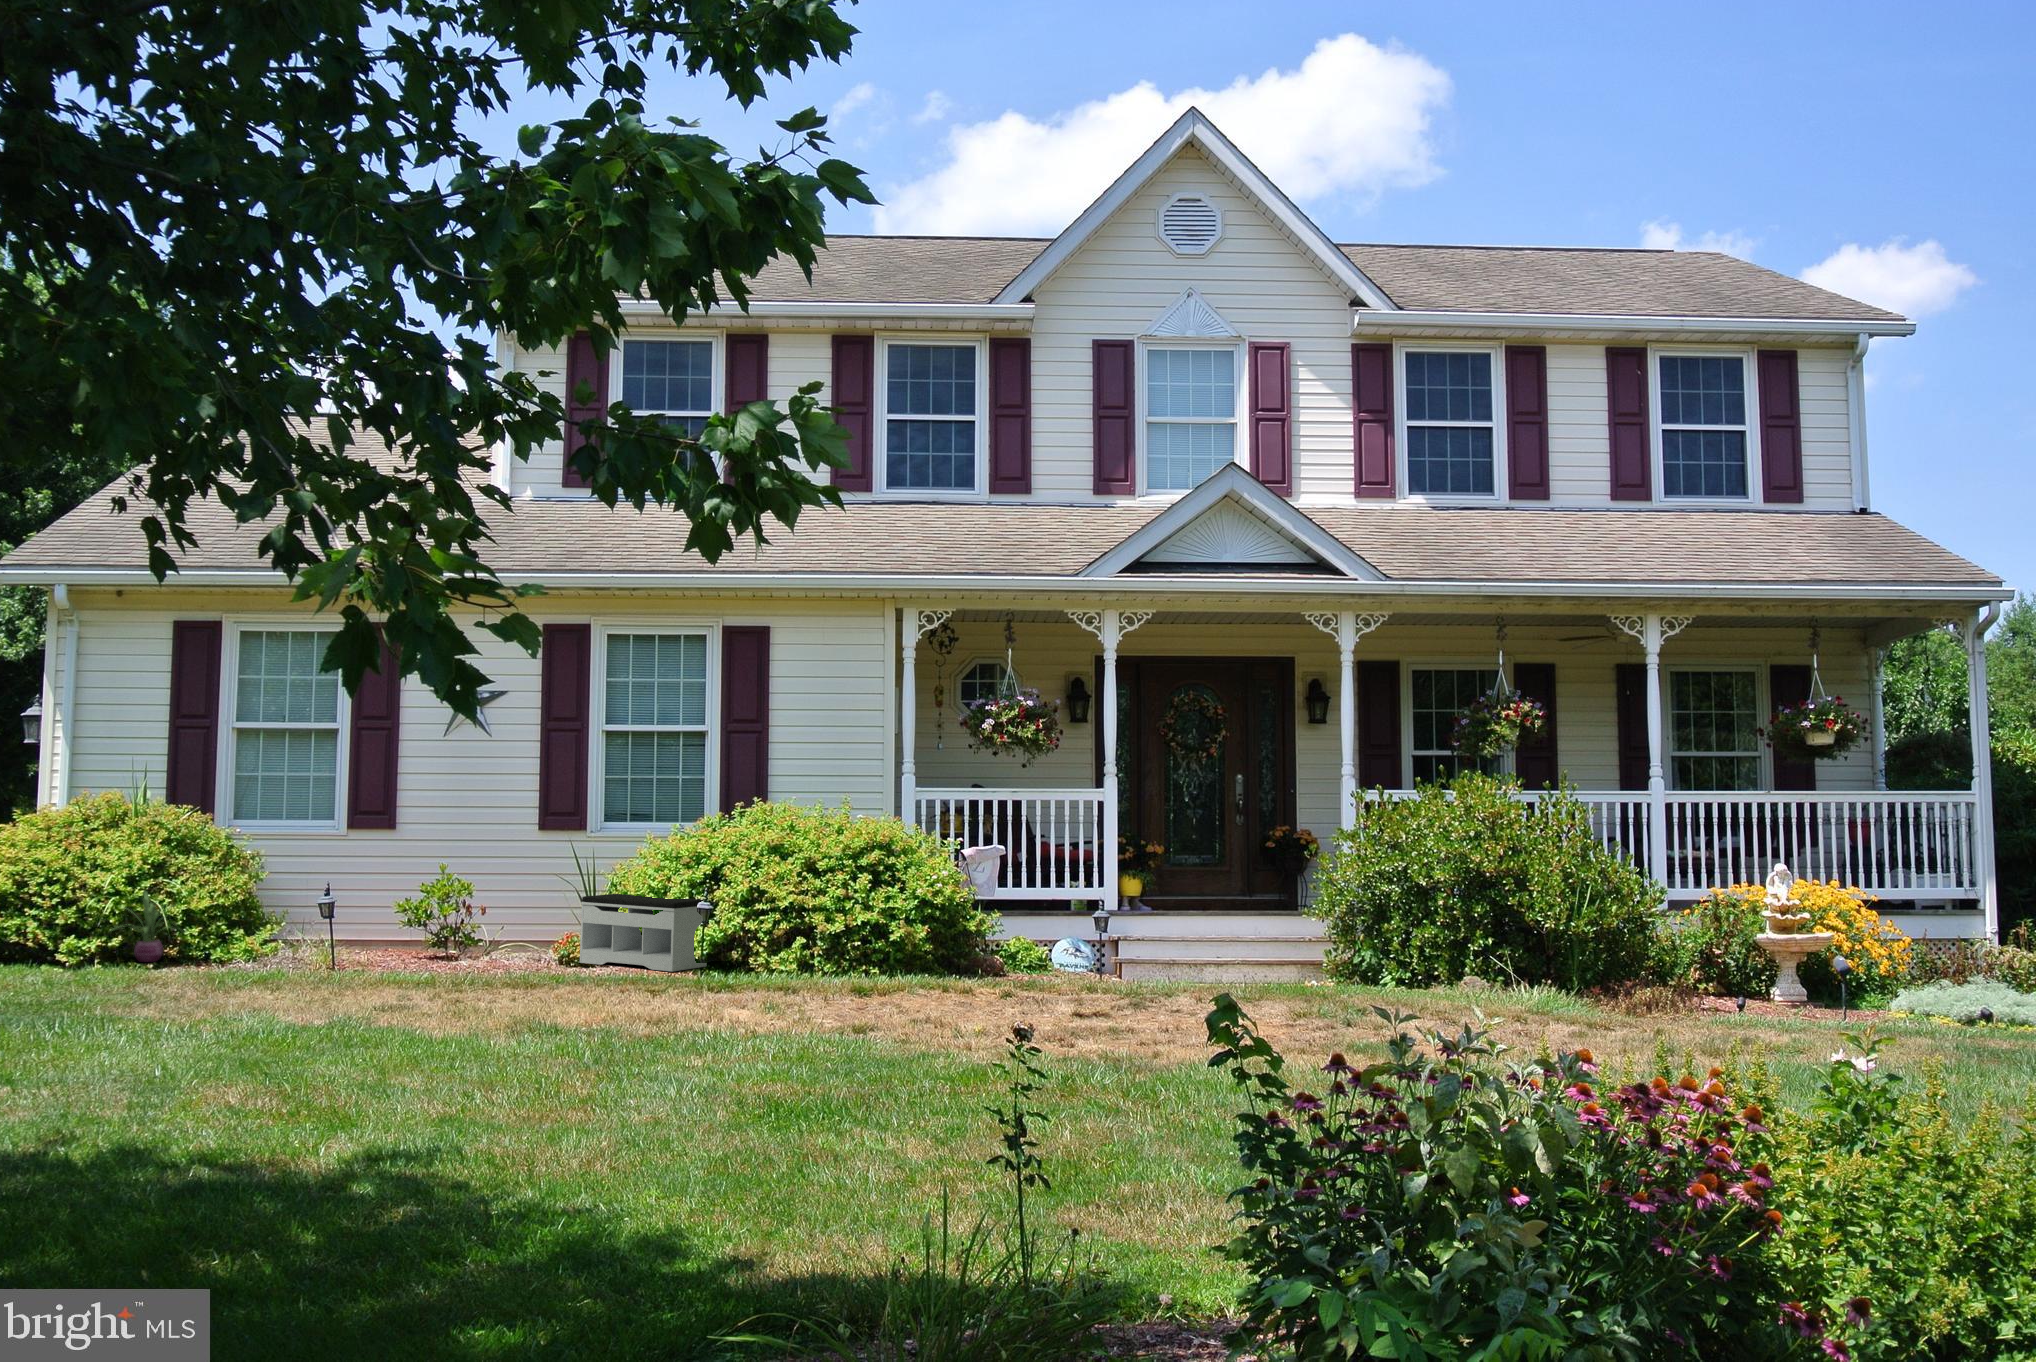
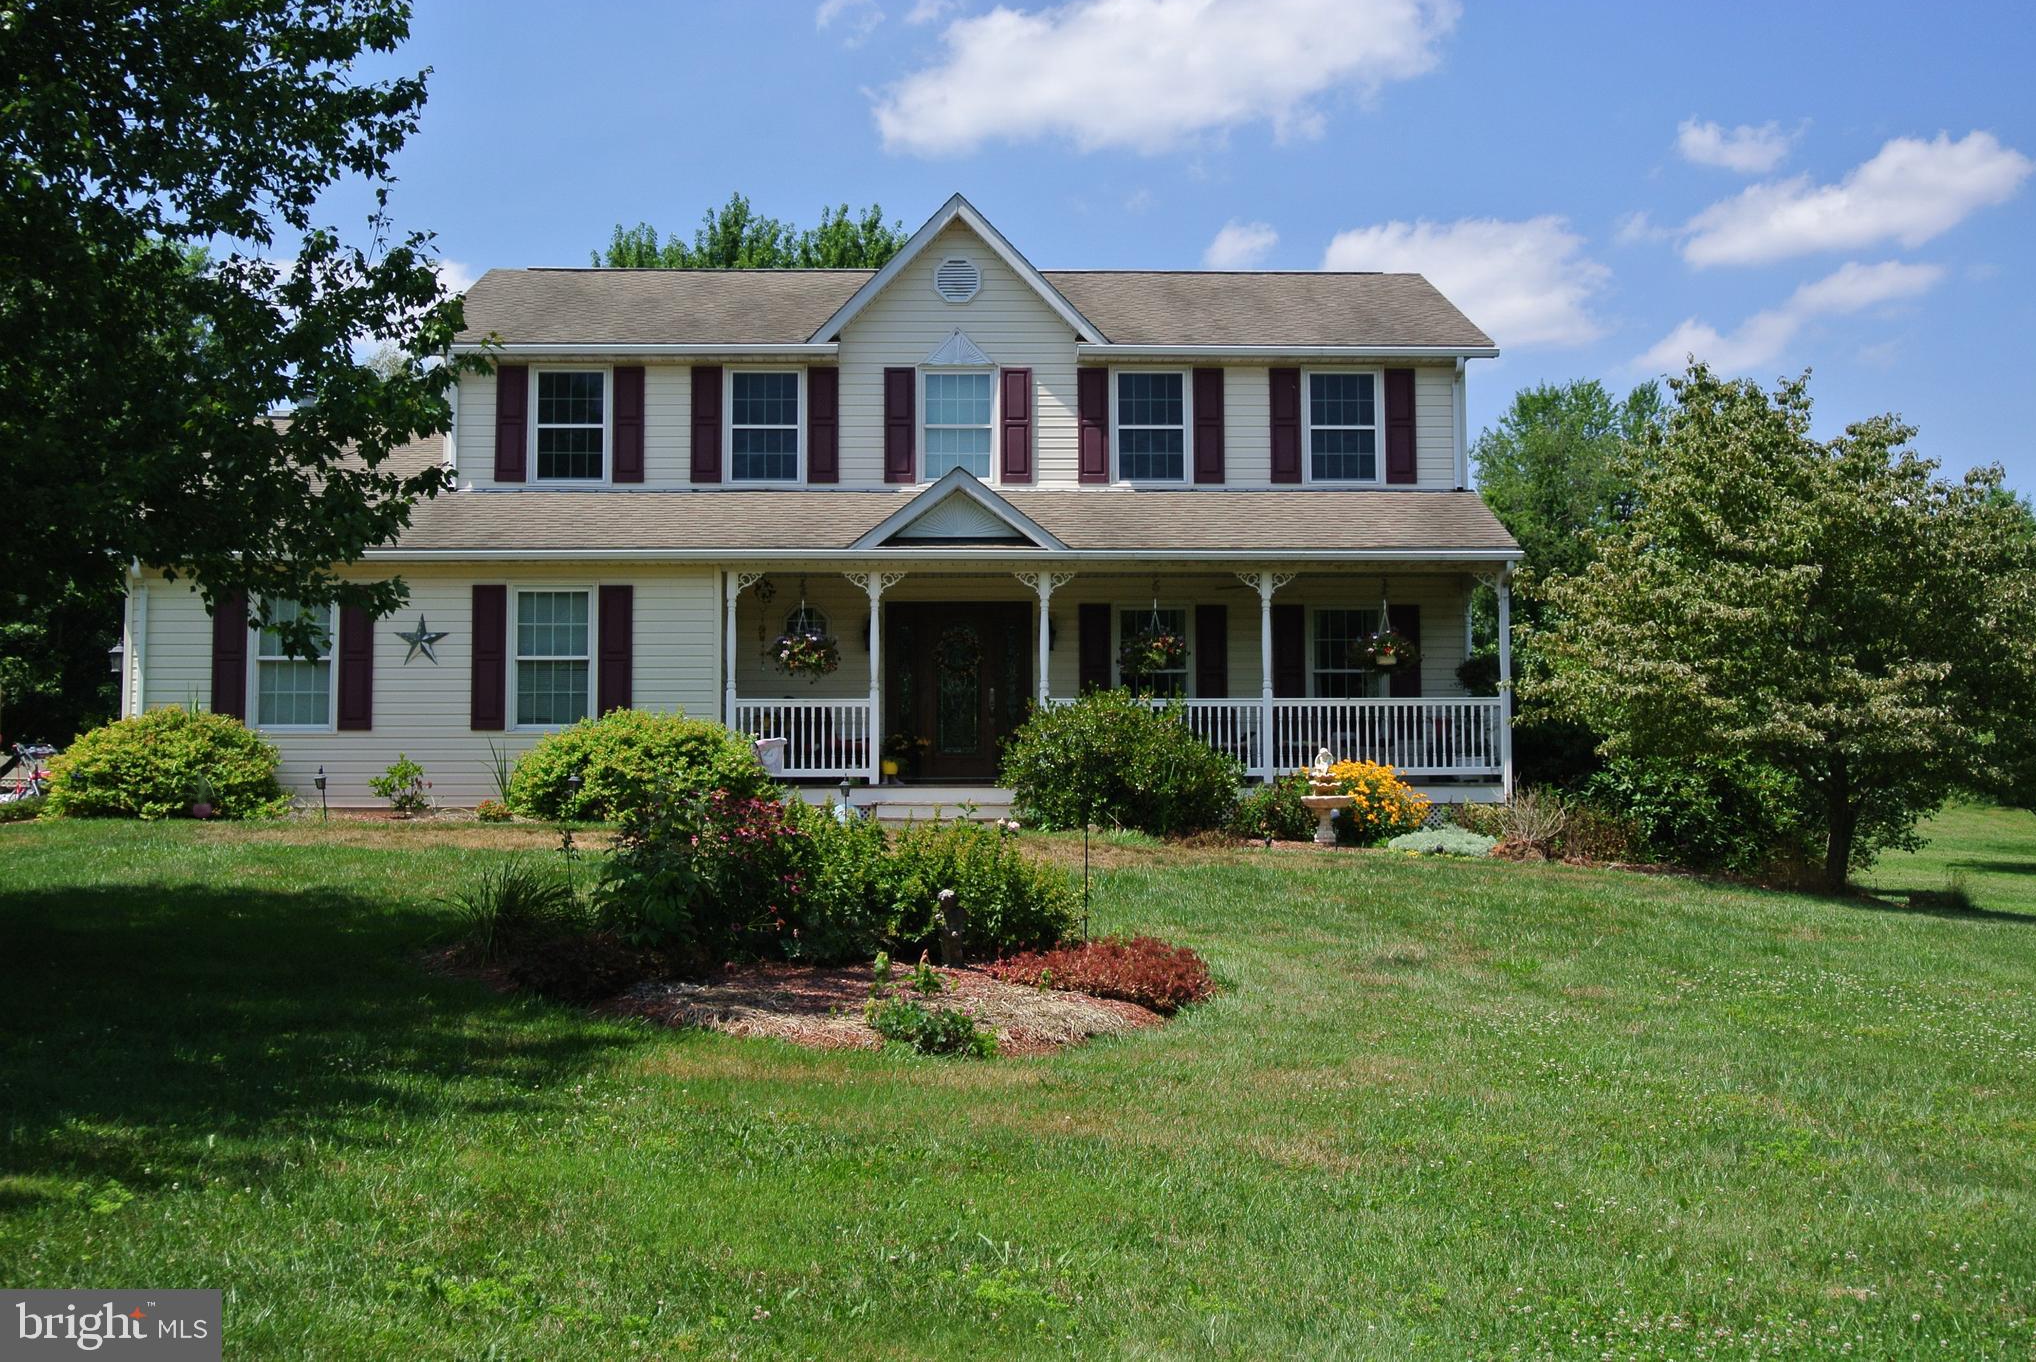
bench: present [580,894,707,972] -> none [492,773,578,823]

